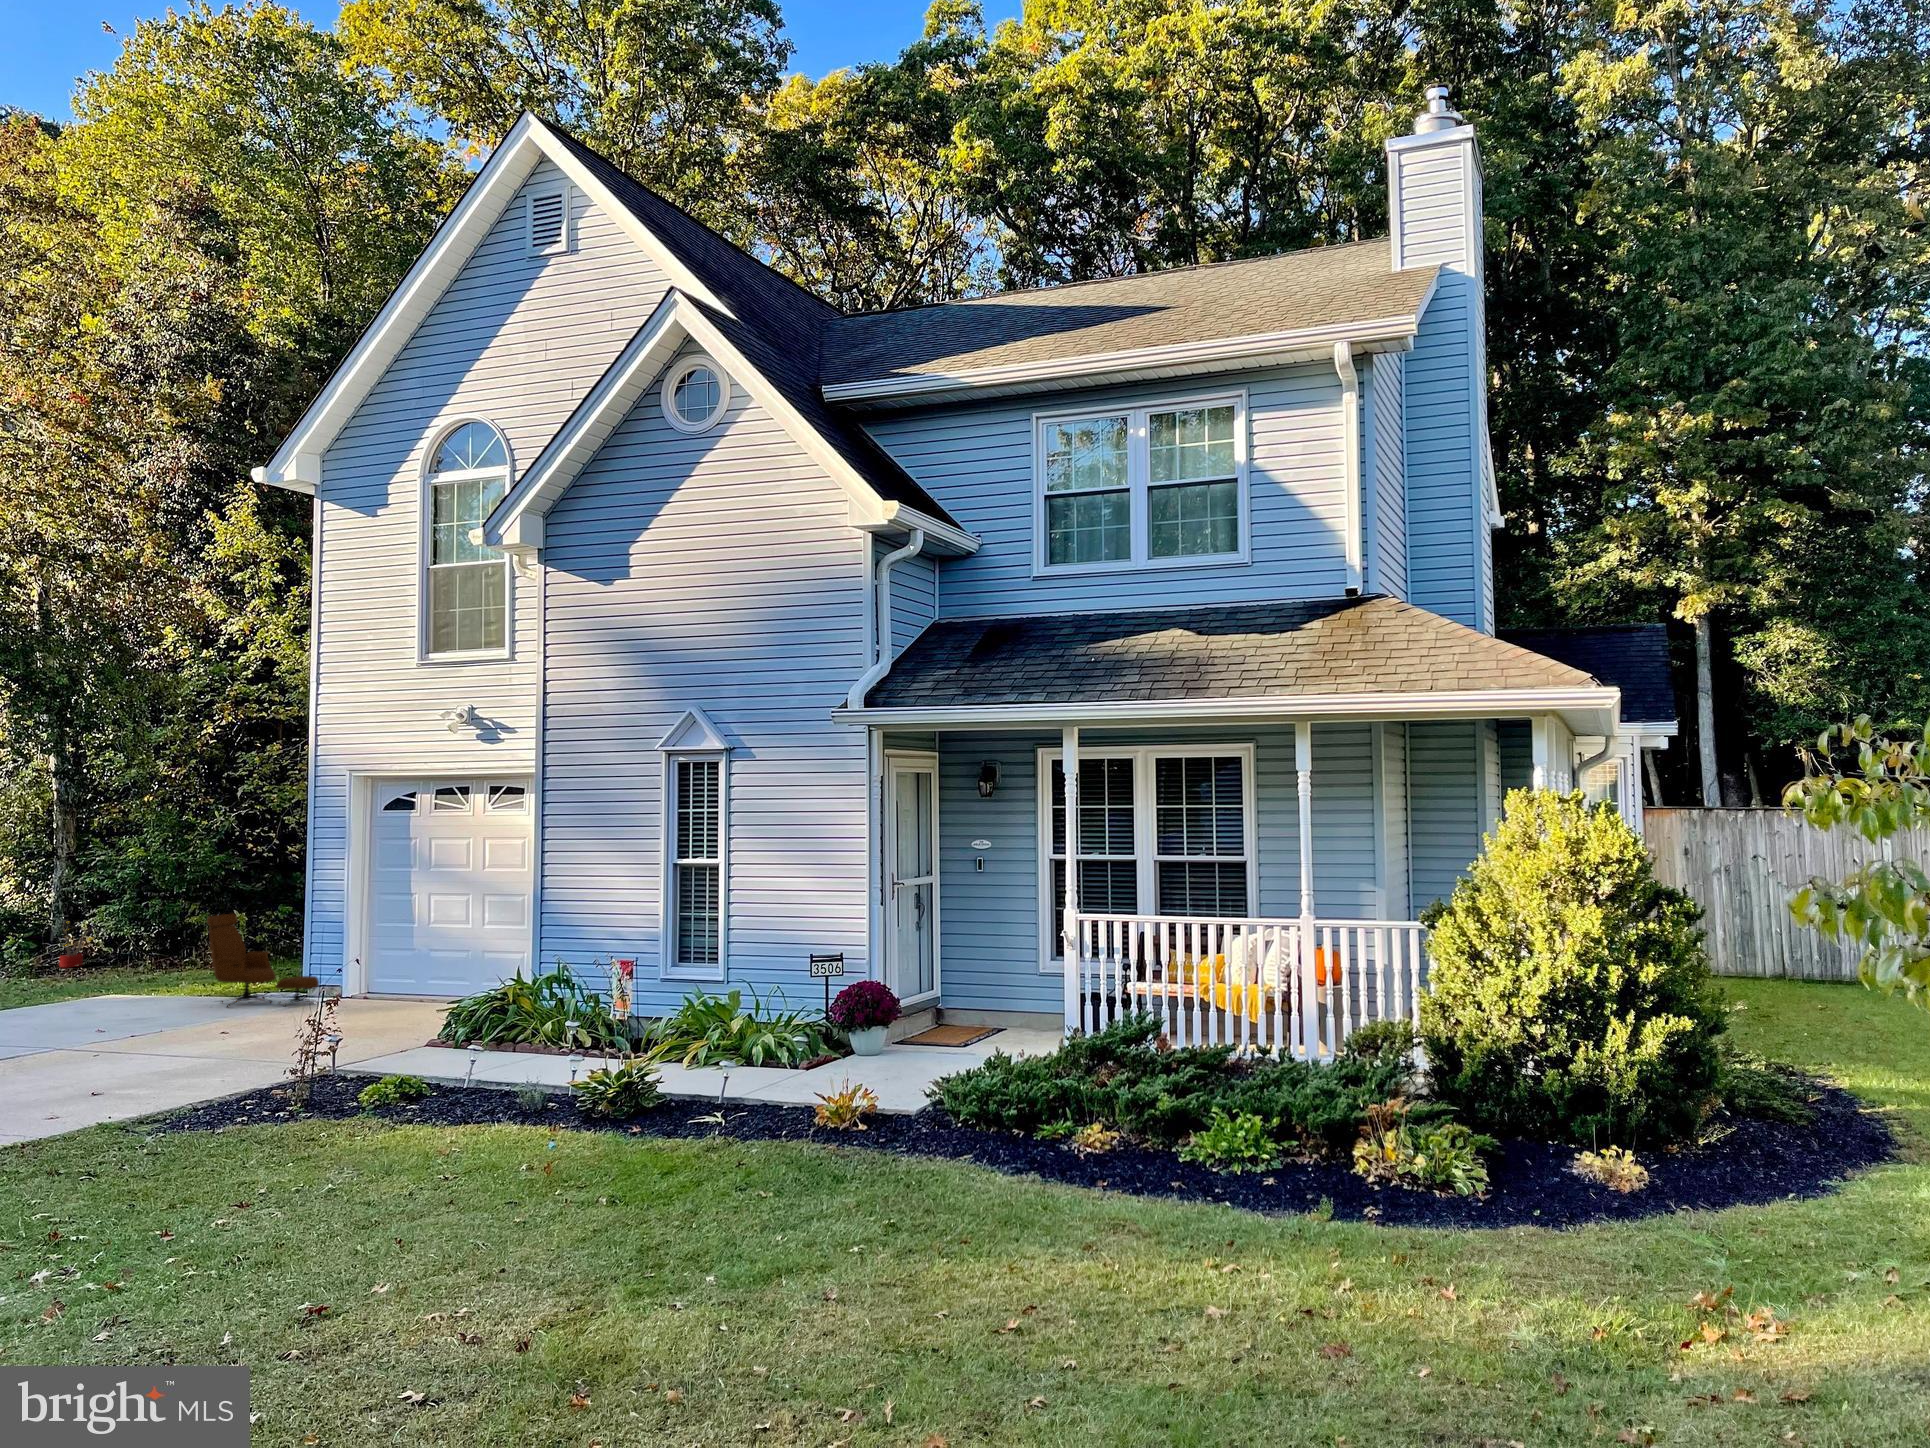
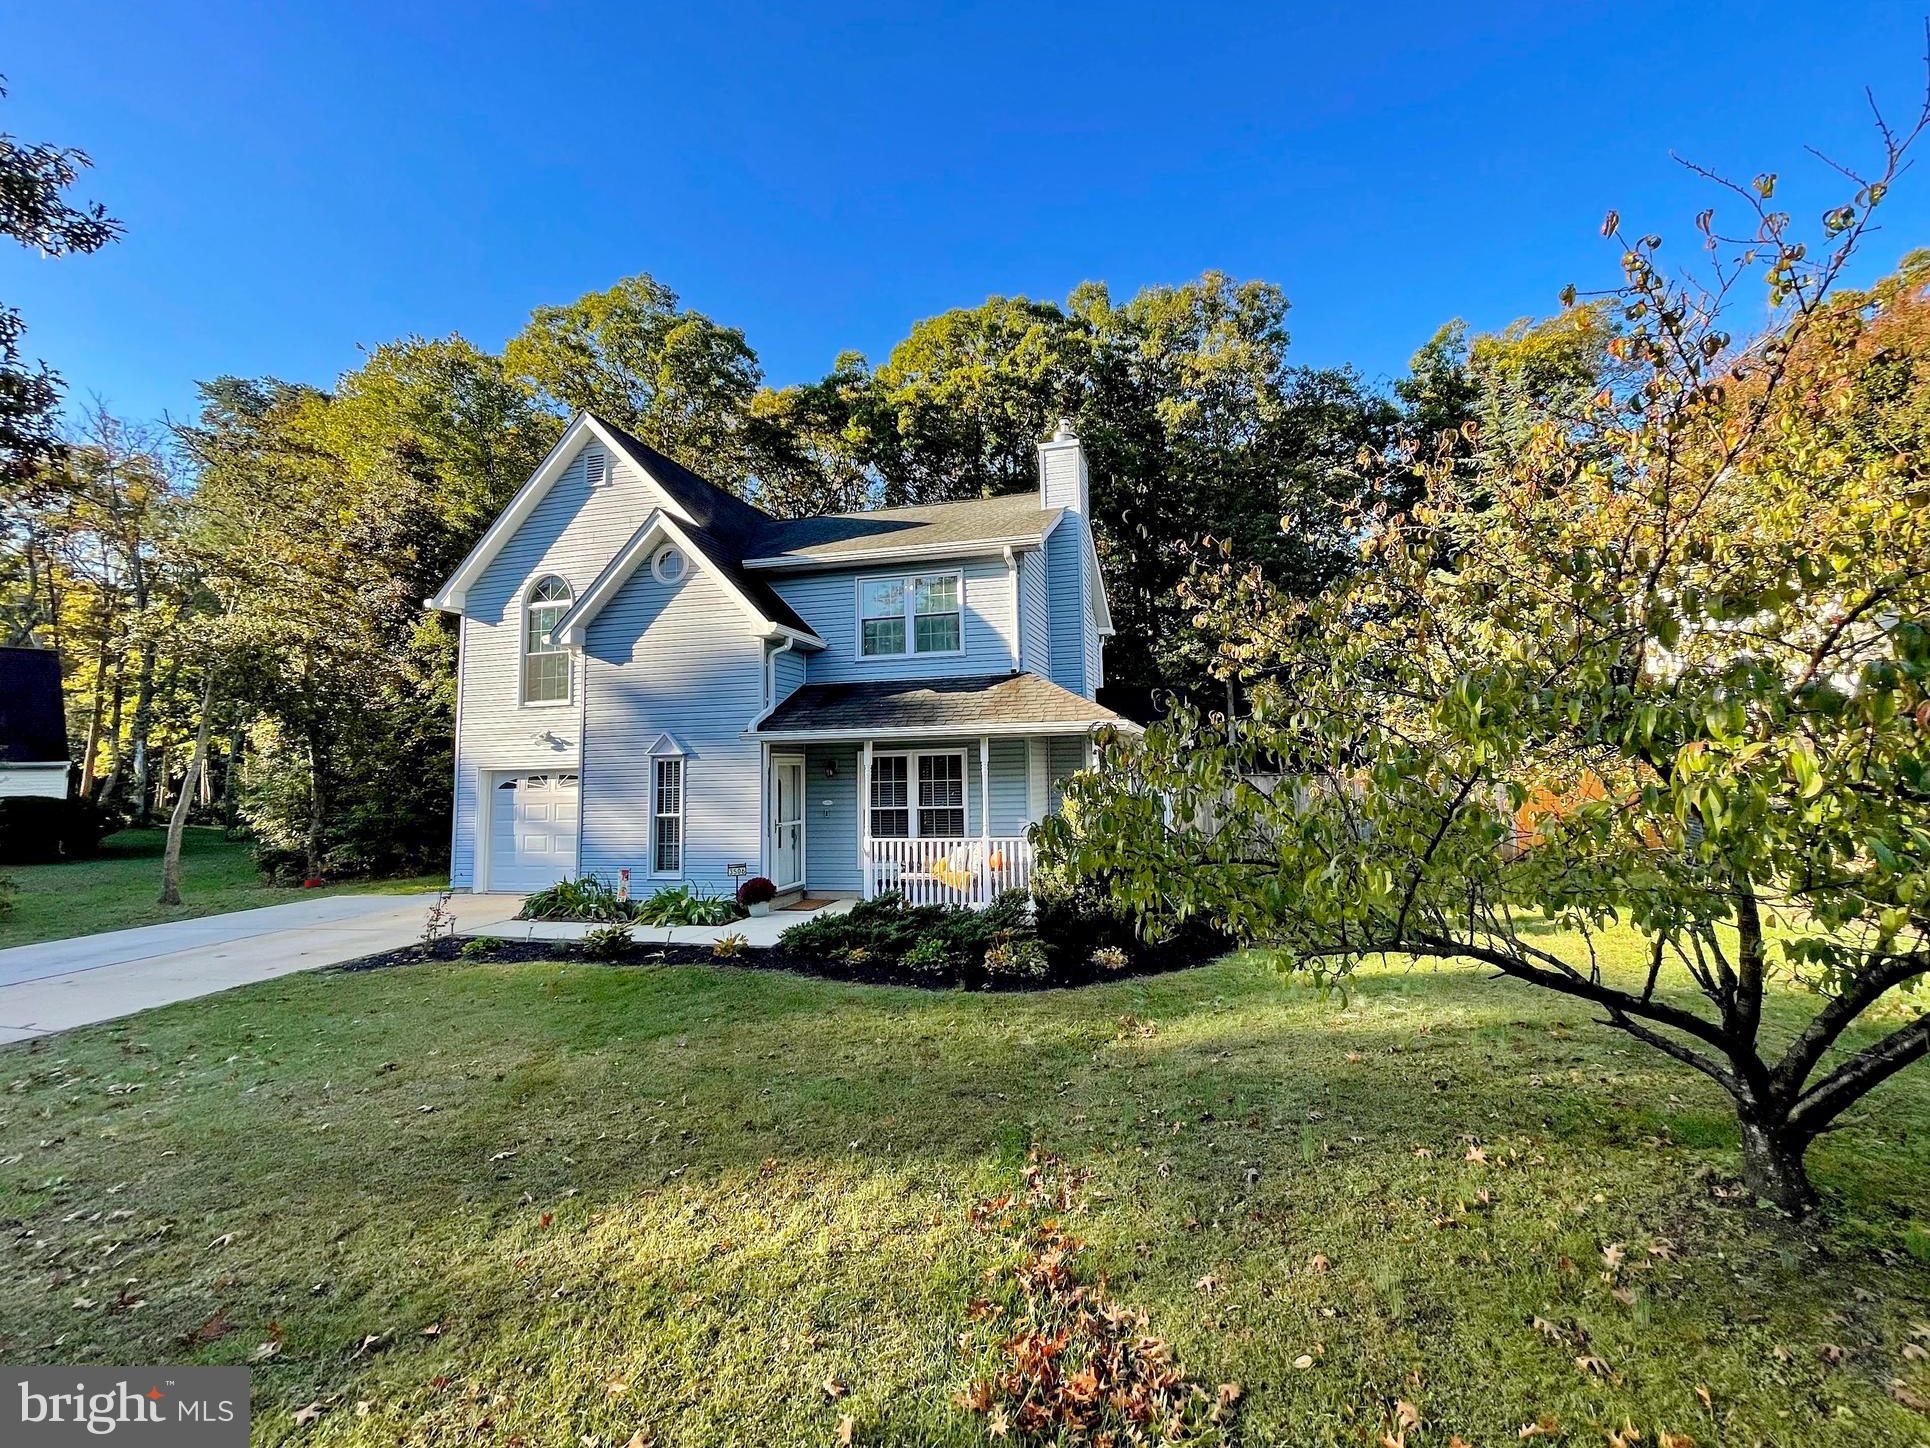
lounge chair: present [207,914,319,1006] -> none [386,854,457,909]

